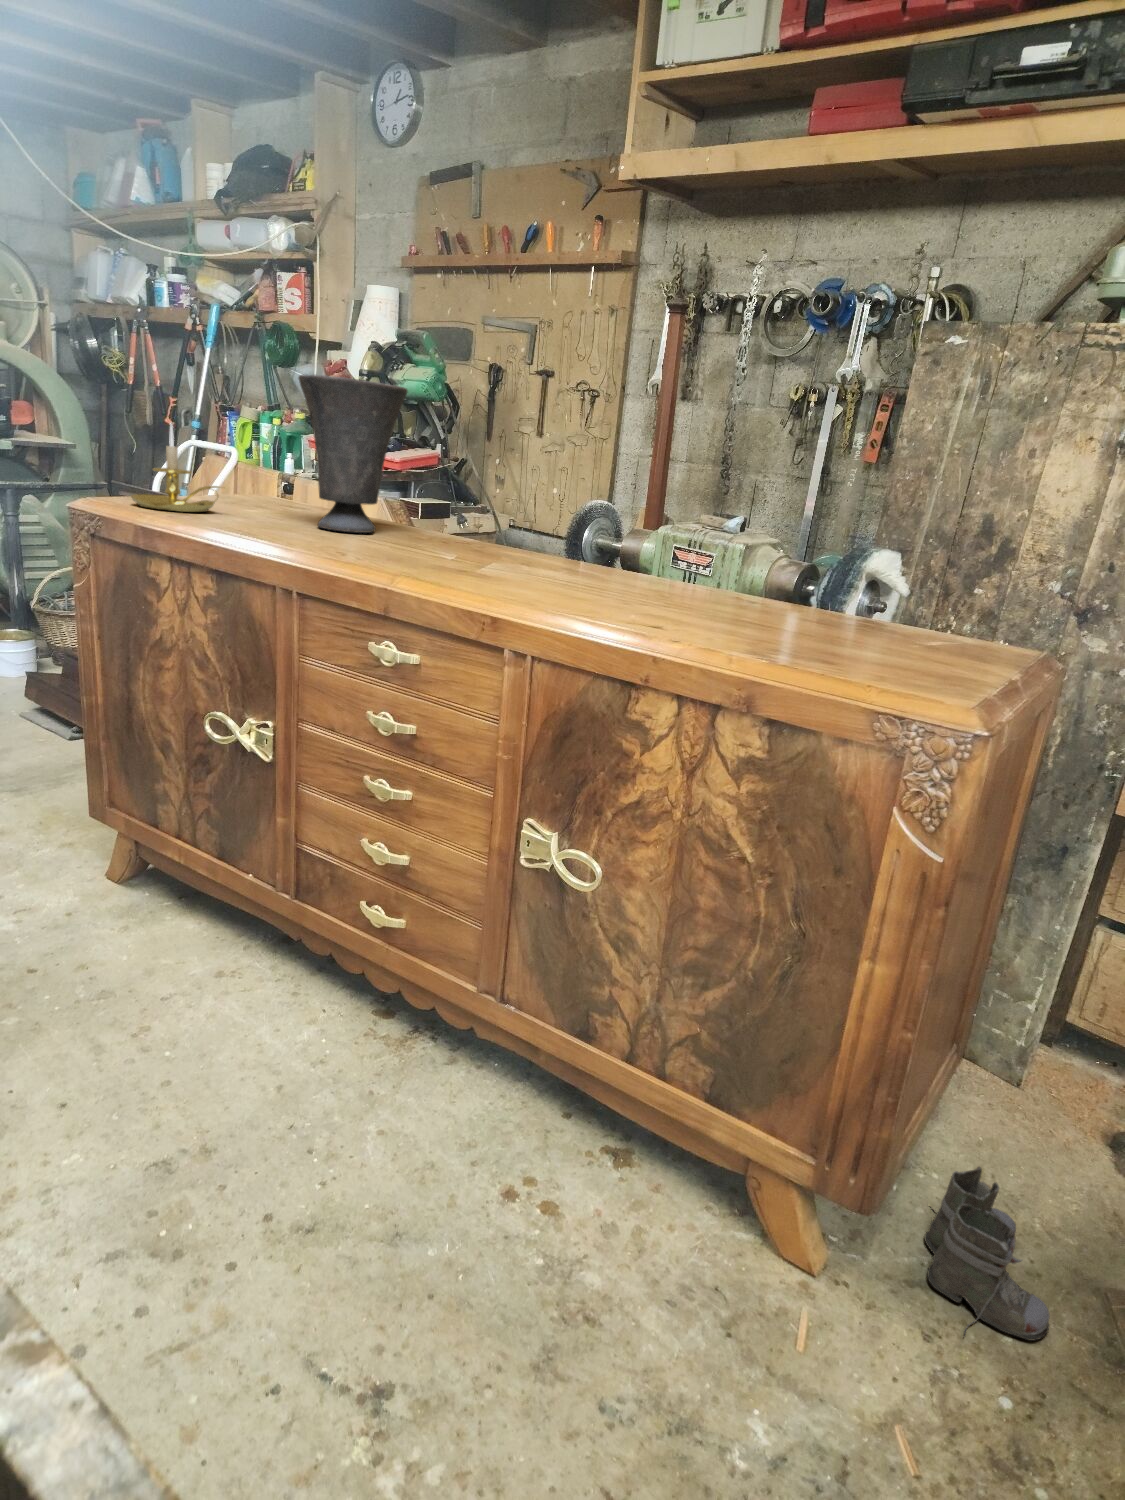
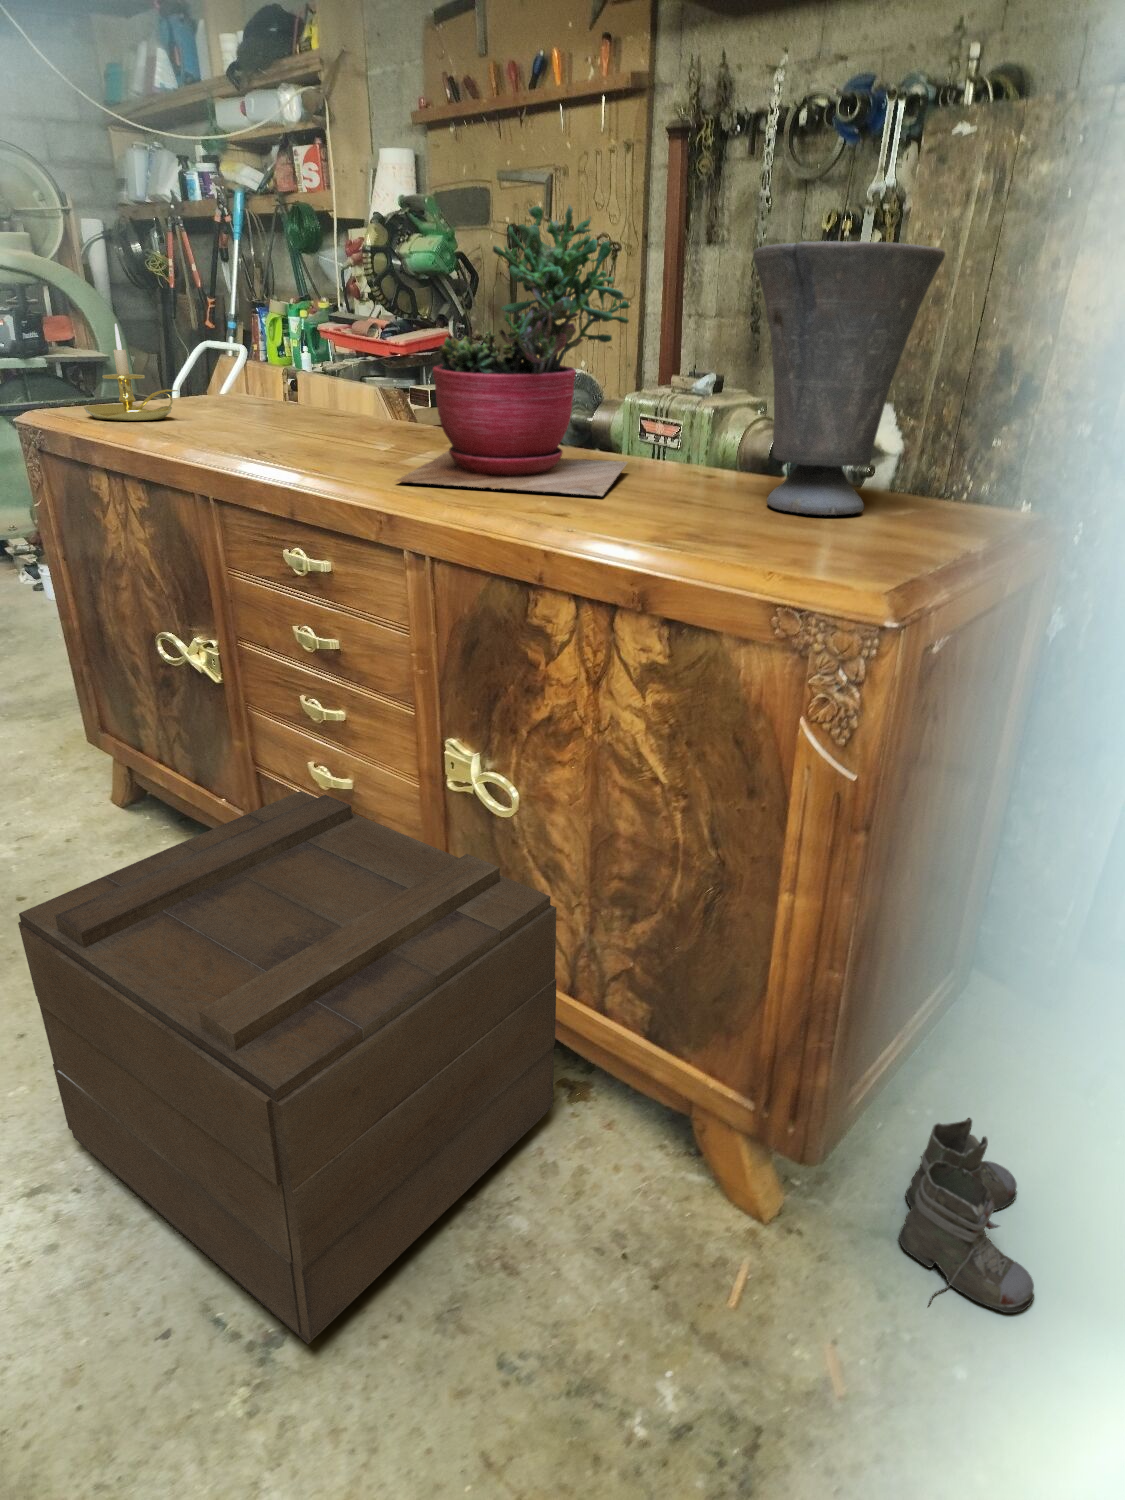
succulent plant: none [488,361,694,613] -> present [396,204,630,496]
vase: present [299,375,408,533] -> present [753,241,945,515]
wooden crate: none [128,864,632,1398] -> present [18,791,556,1344]

